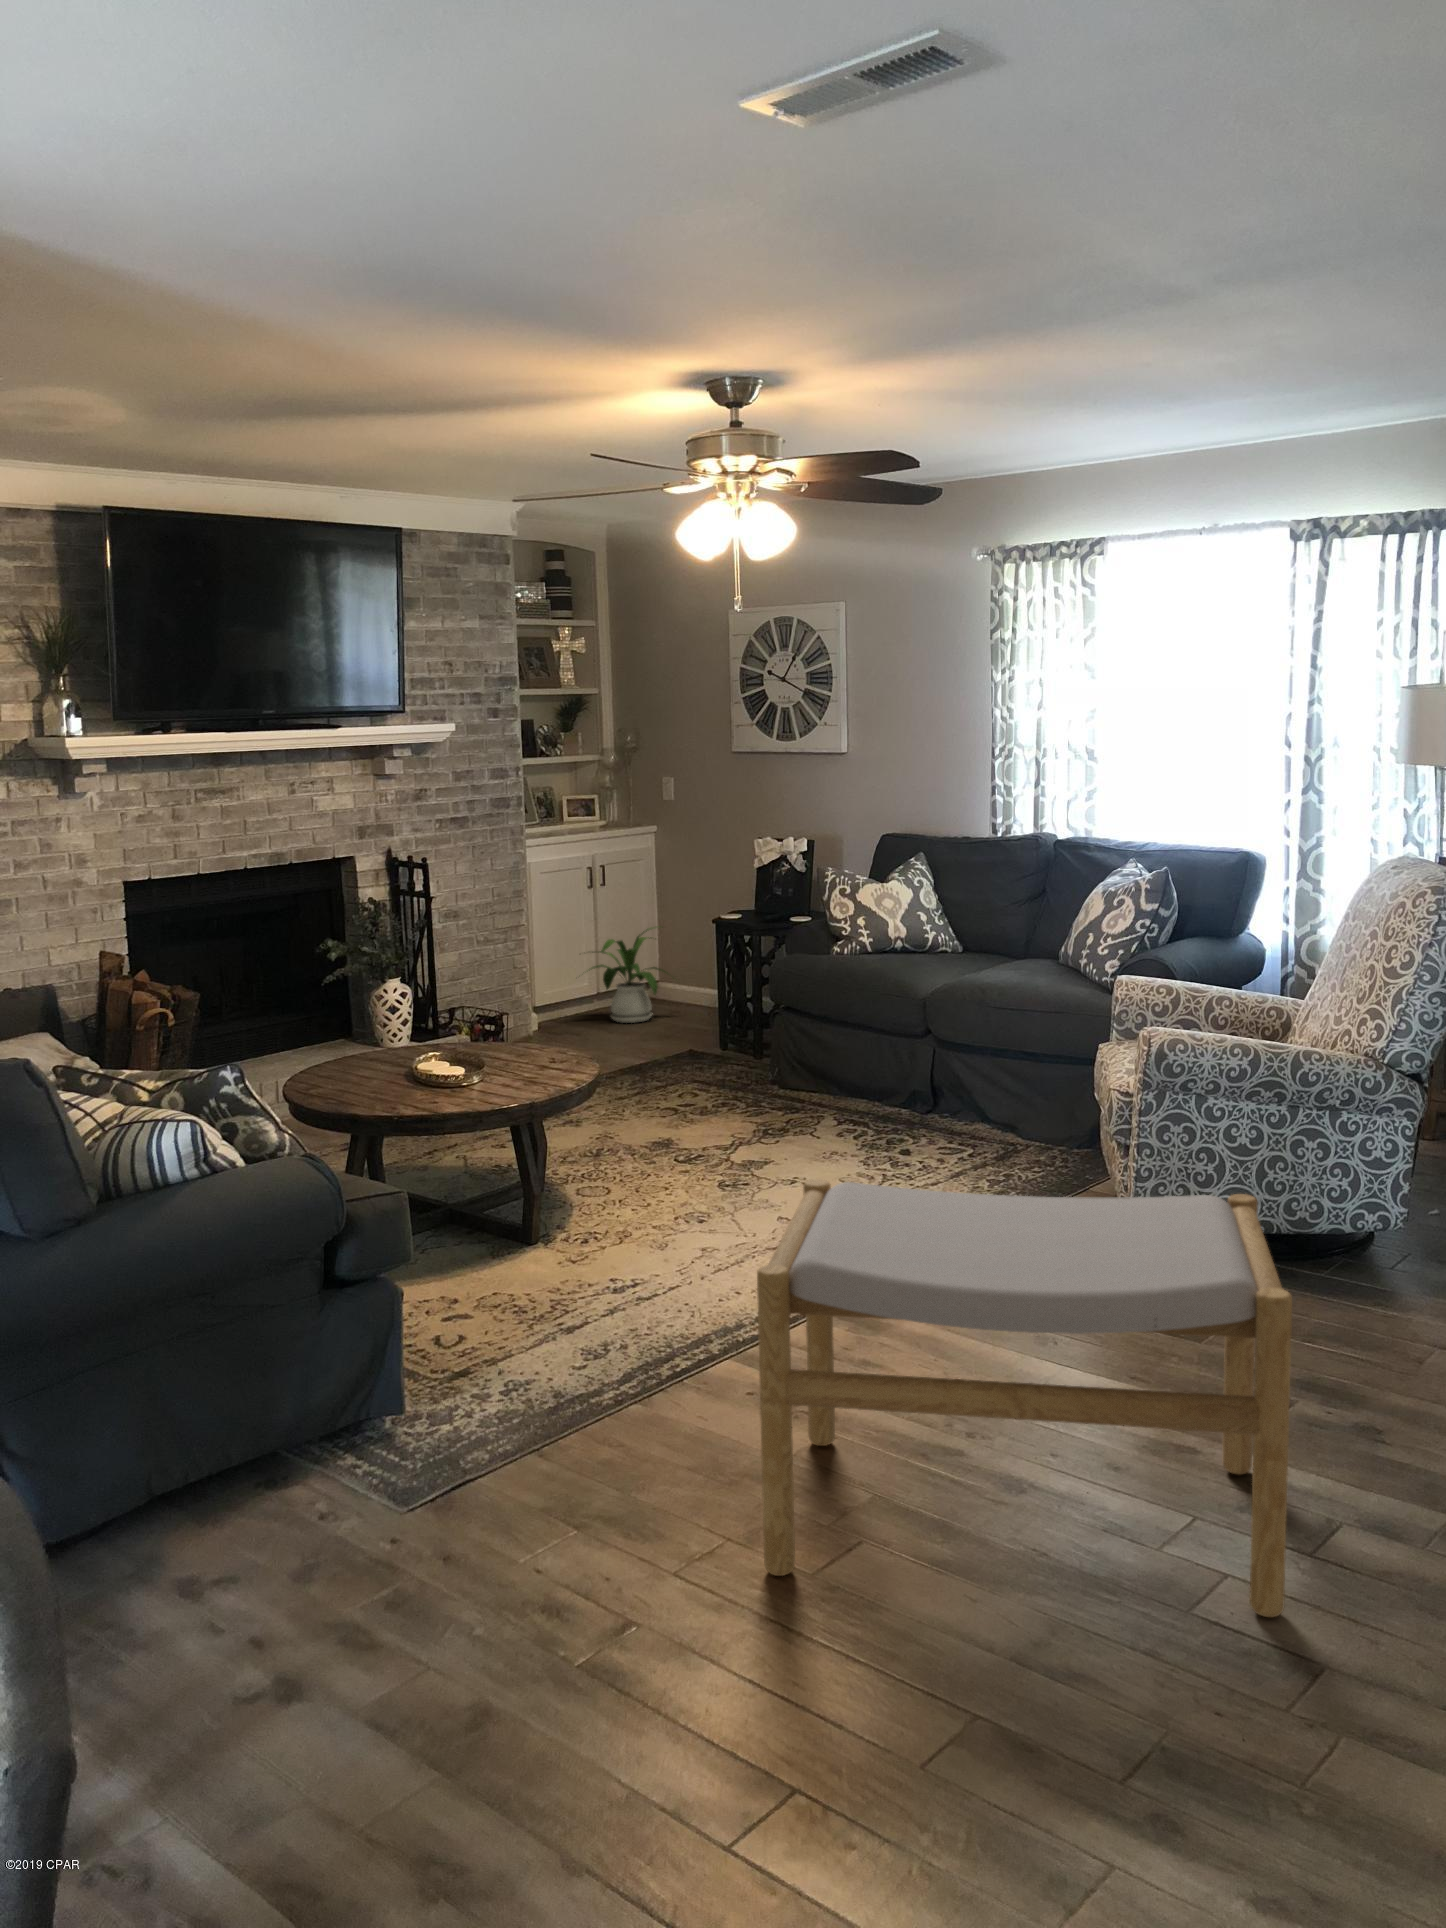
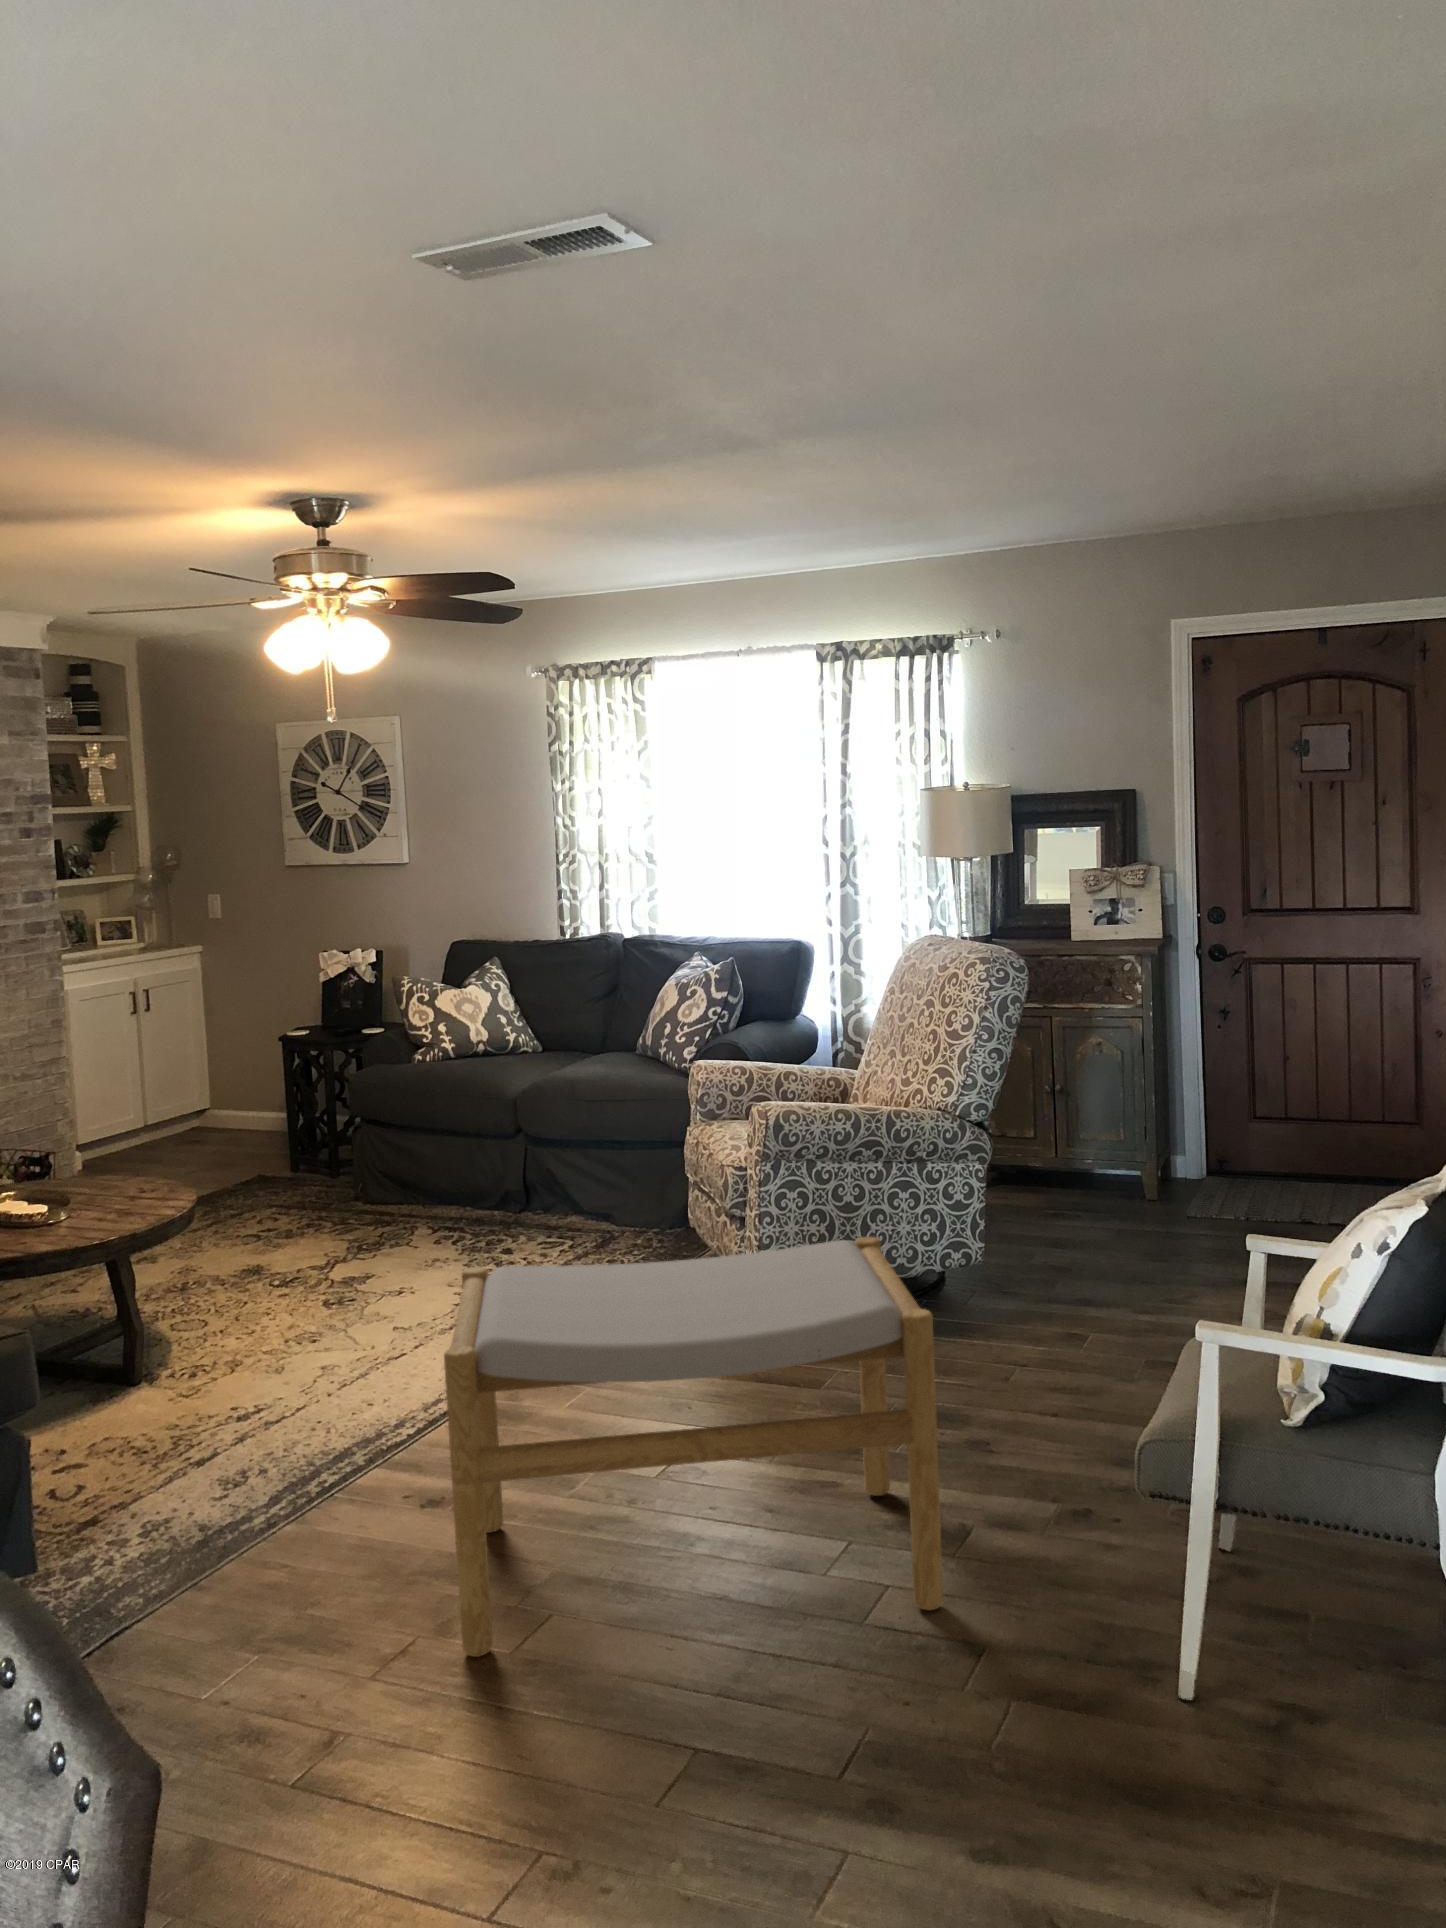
house plant: present [591,928,668,1023] -> none [123,1051,239,1155]

